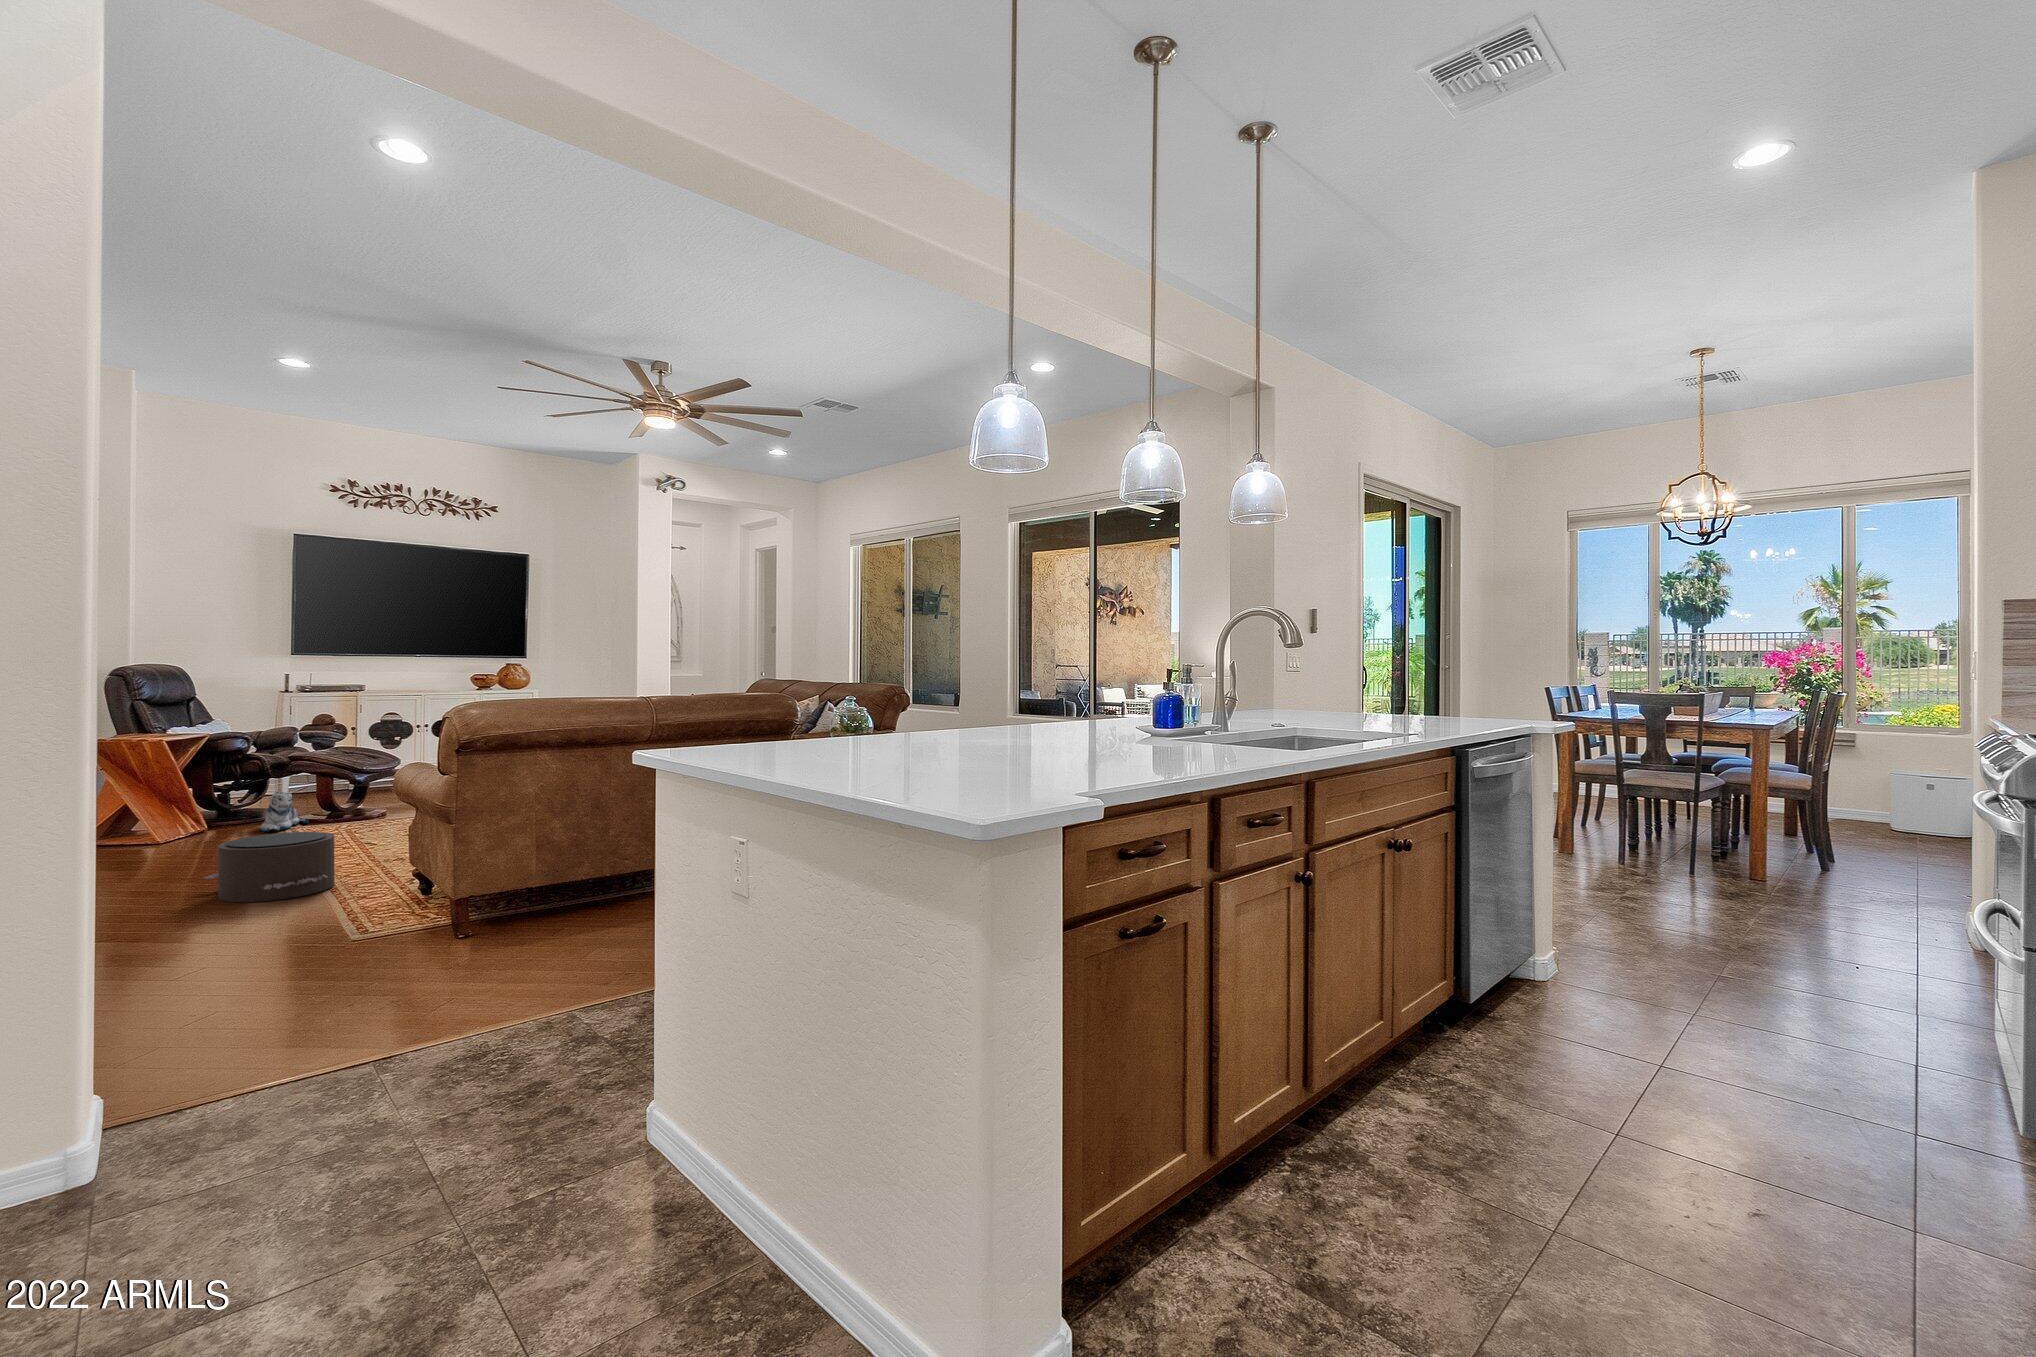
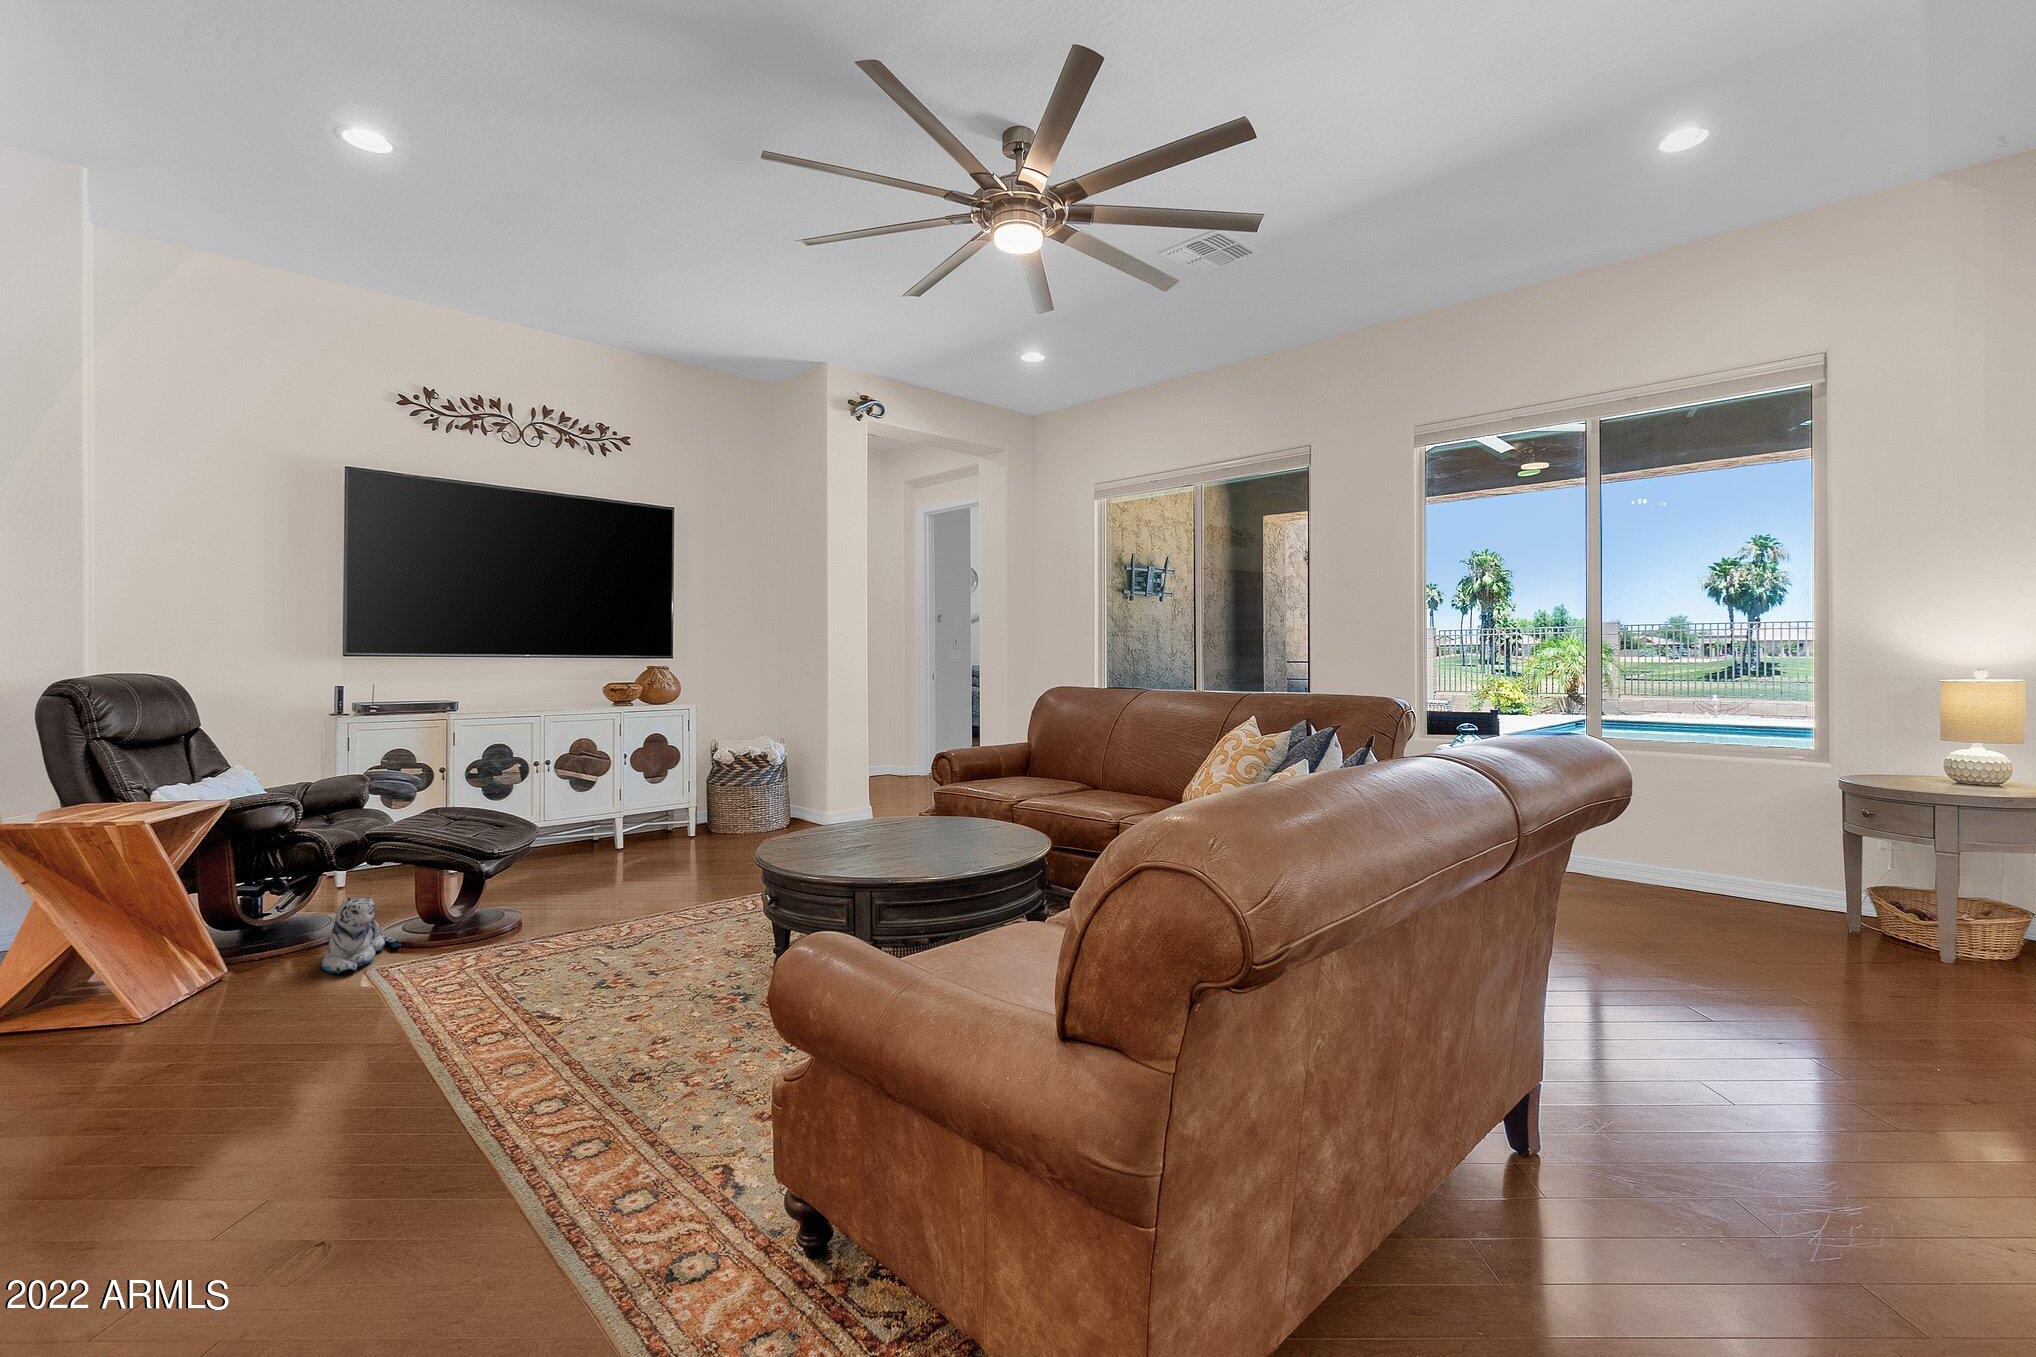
pouf: present [205,832,334,902] -> none [245,1050,549,1287]

